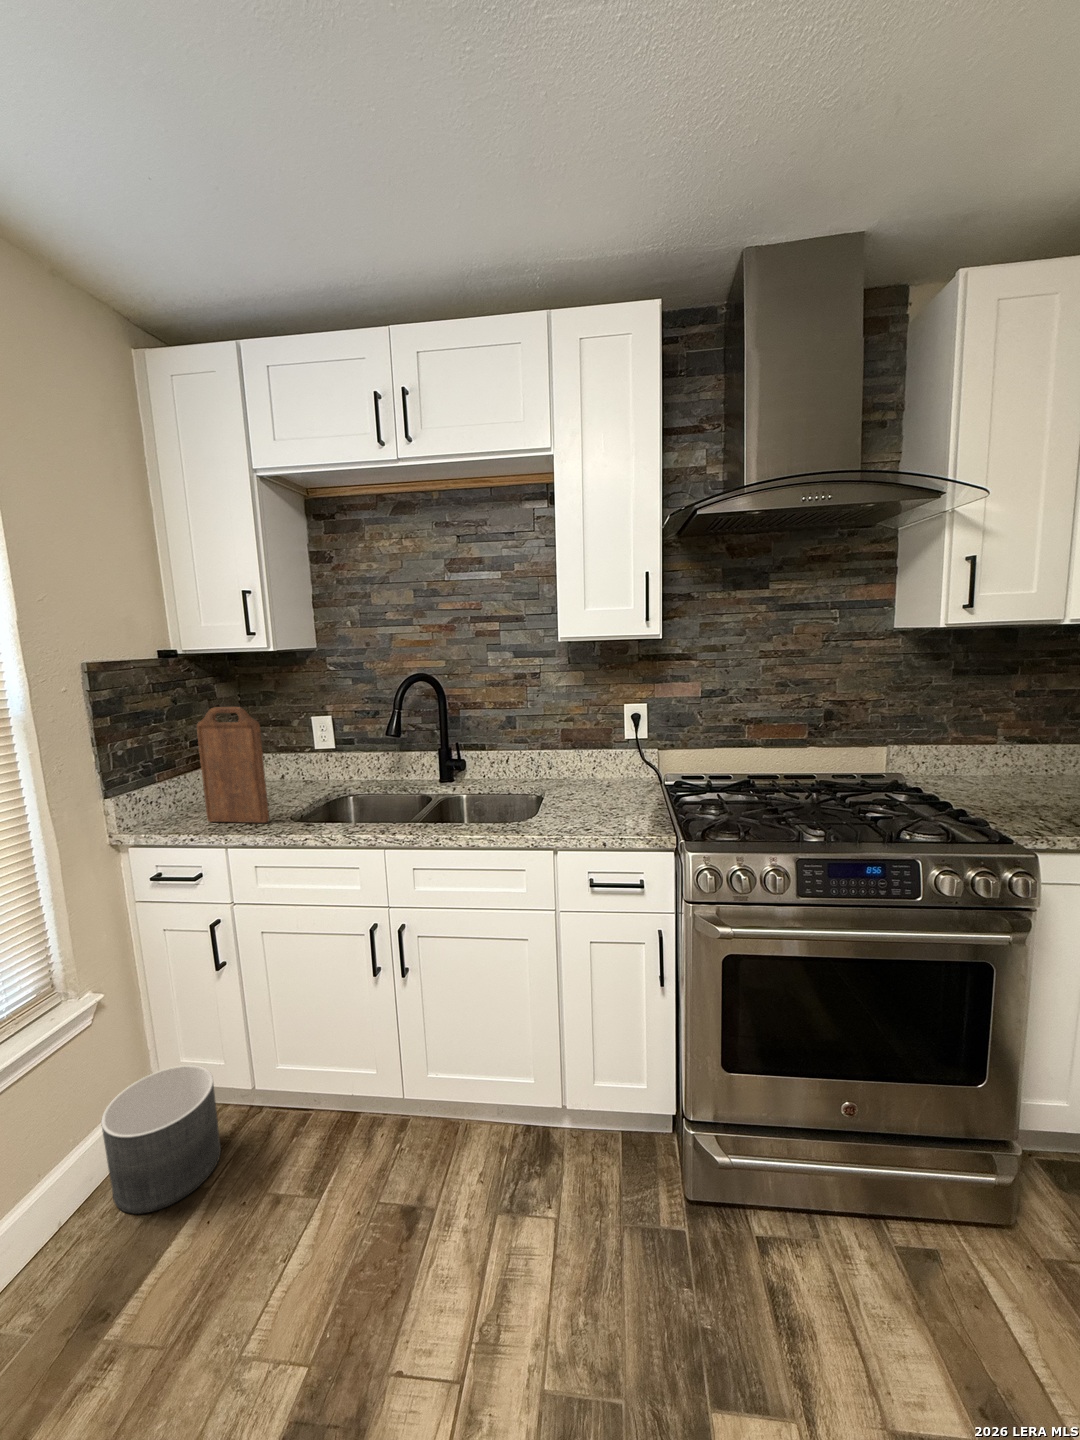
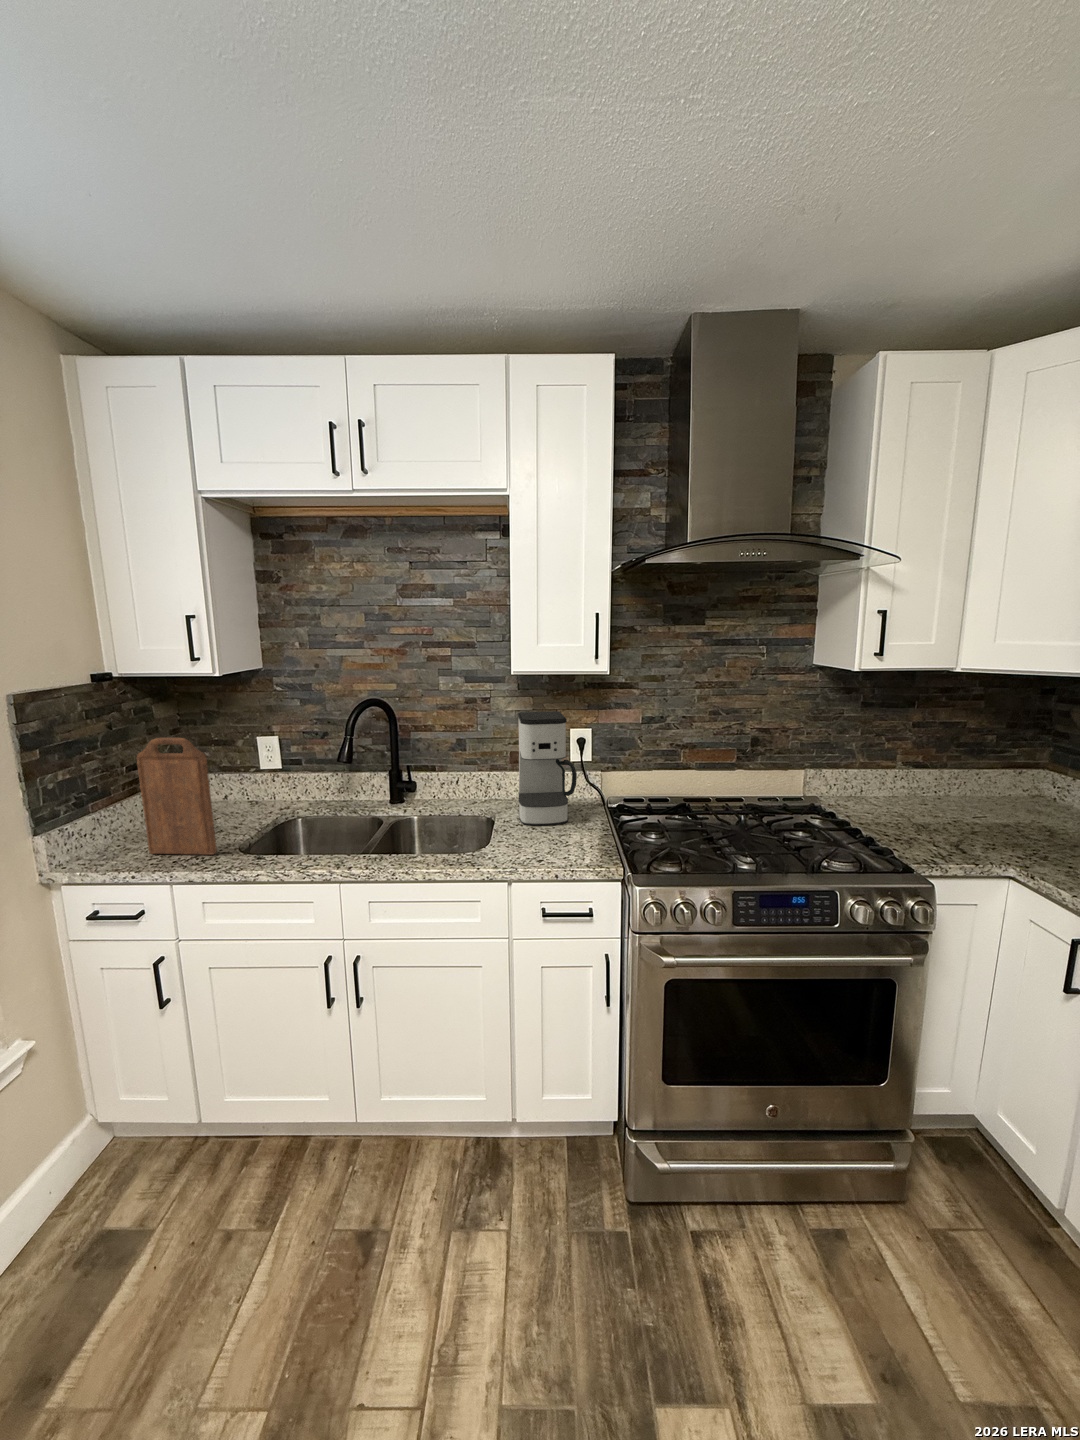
coffee maker: none [568,684,631,801] -> present [518,711,577,825]
planter: present [101,1065,221,1214] -> none [36,1103,168,1265]

